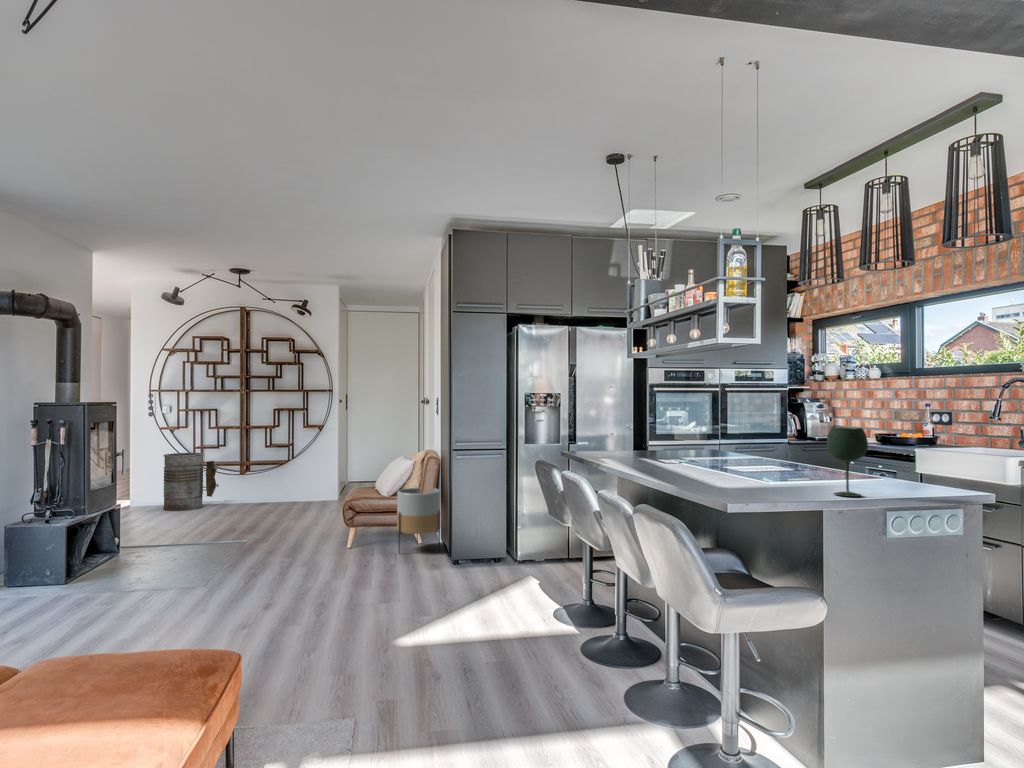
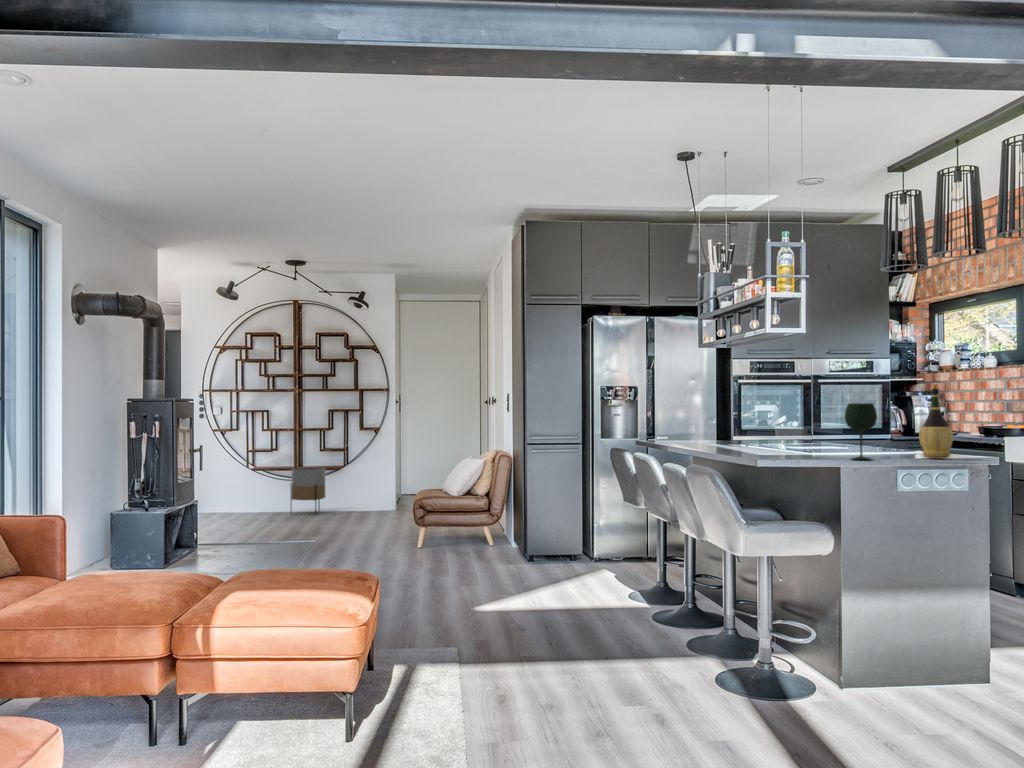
wine bottle: none [902,404,944,491] -> present [919,384,953,459]
trash can: present [163,453,219,511] -> none [218,457,273,518]
planter: present [397,488,440,554] -> present [291,468,325,515]

